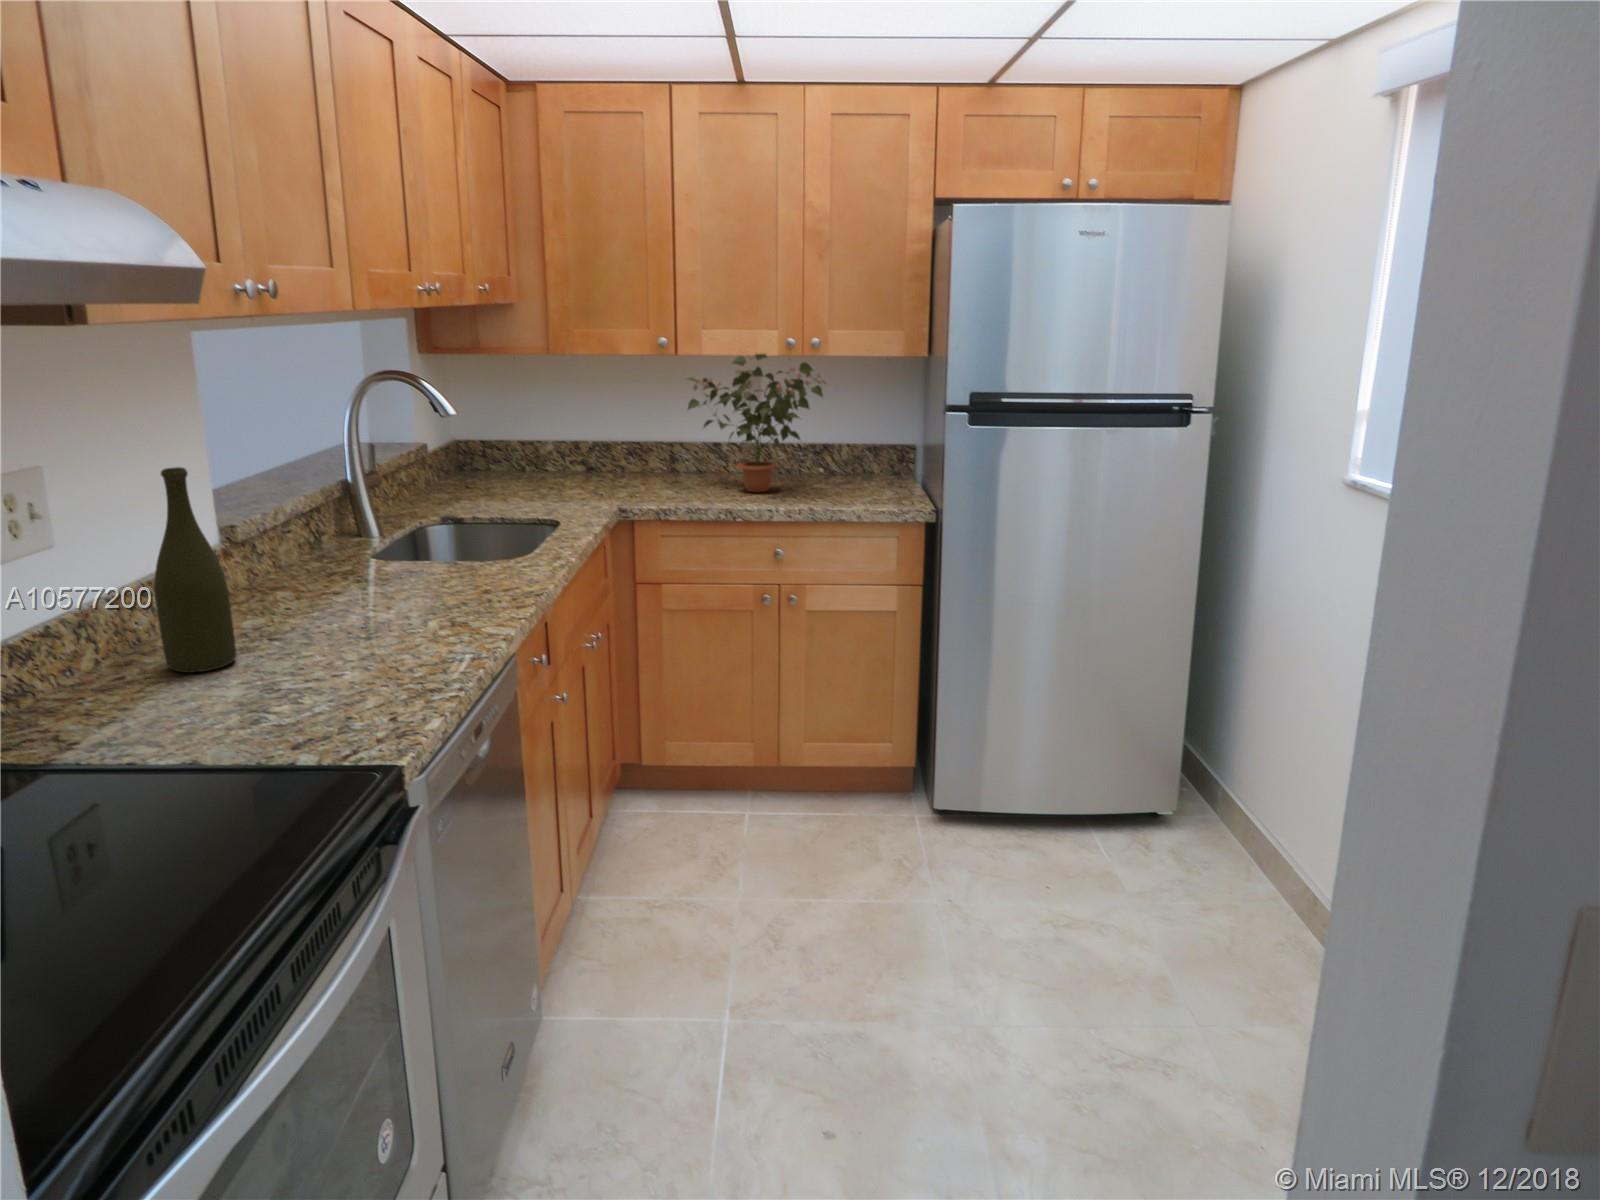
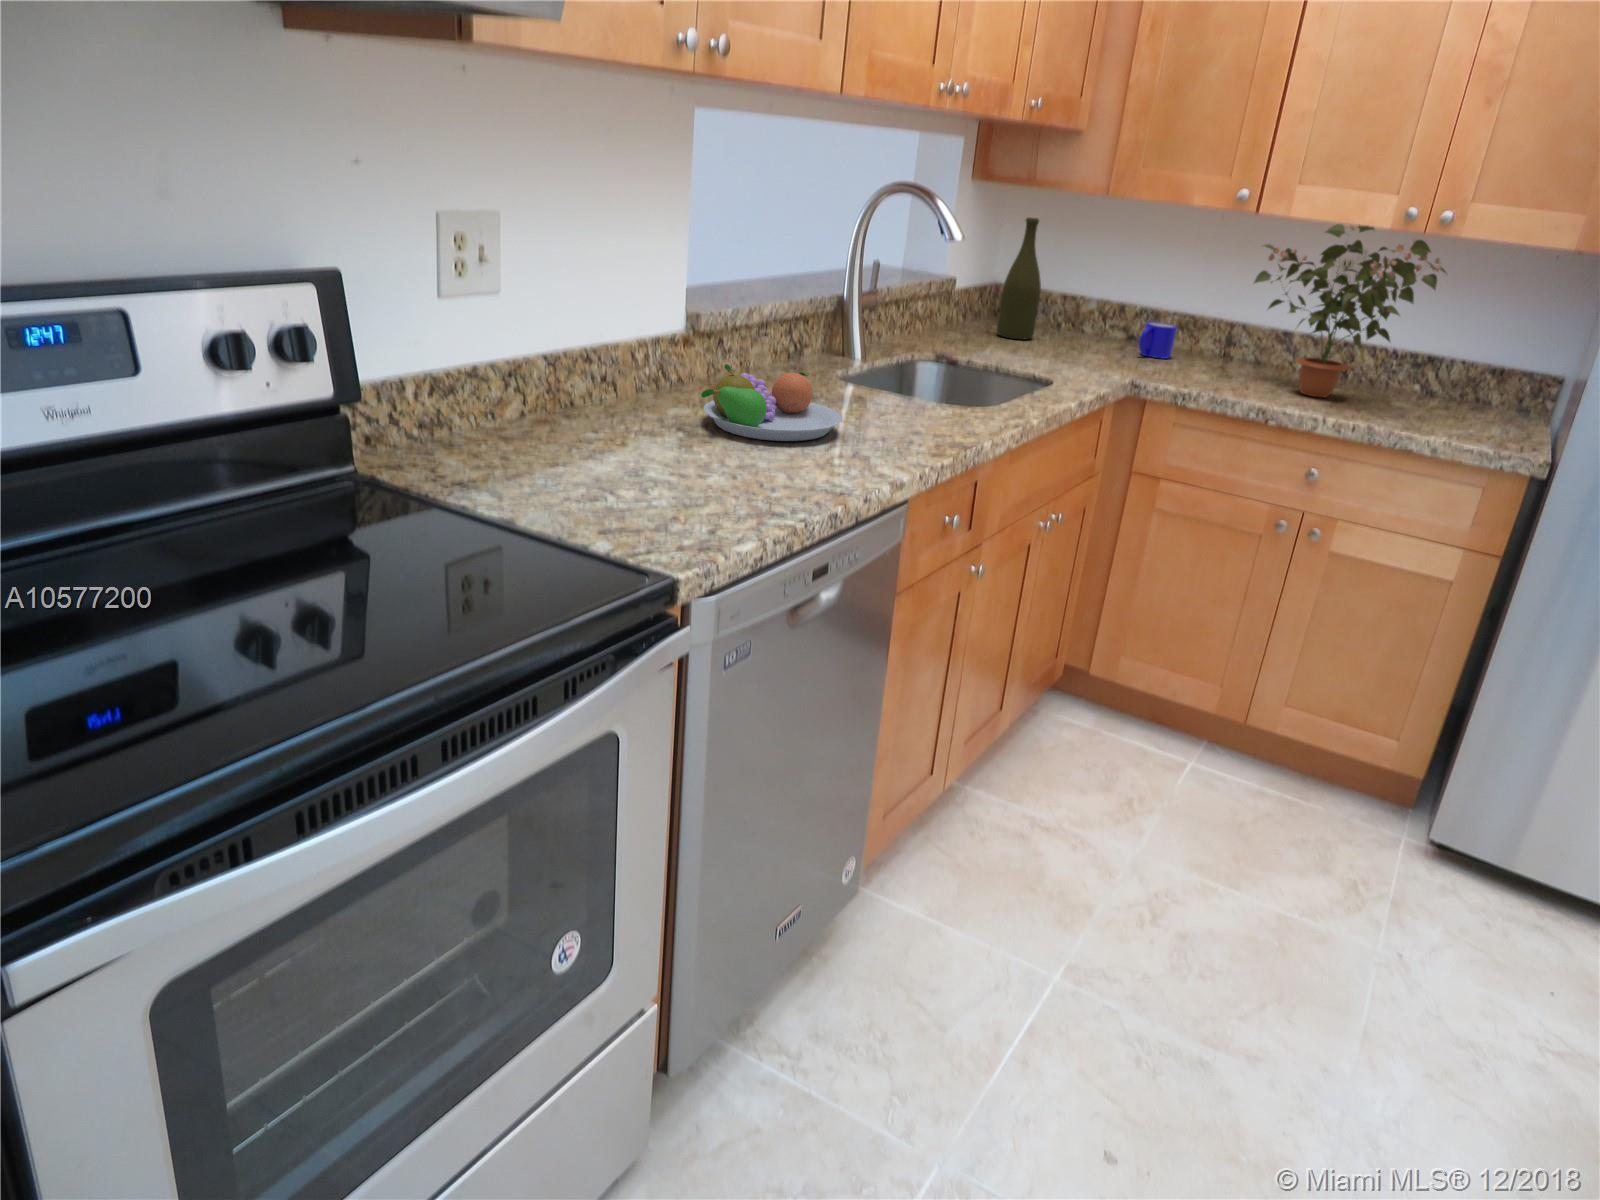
mug: none [605,452,633,483] -> present [1139,322,1177,359]
bottle: present [154,467,236,673] -> present [997,217,1041,339]
fruit bowl: none [283,561,423,631] -> present [701,364,842,441]

